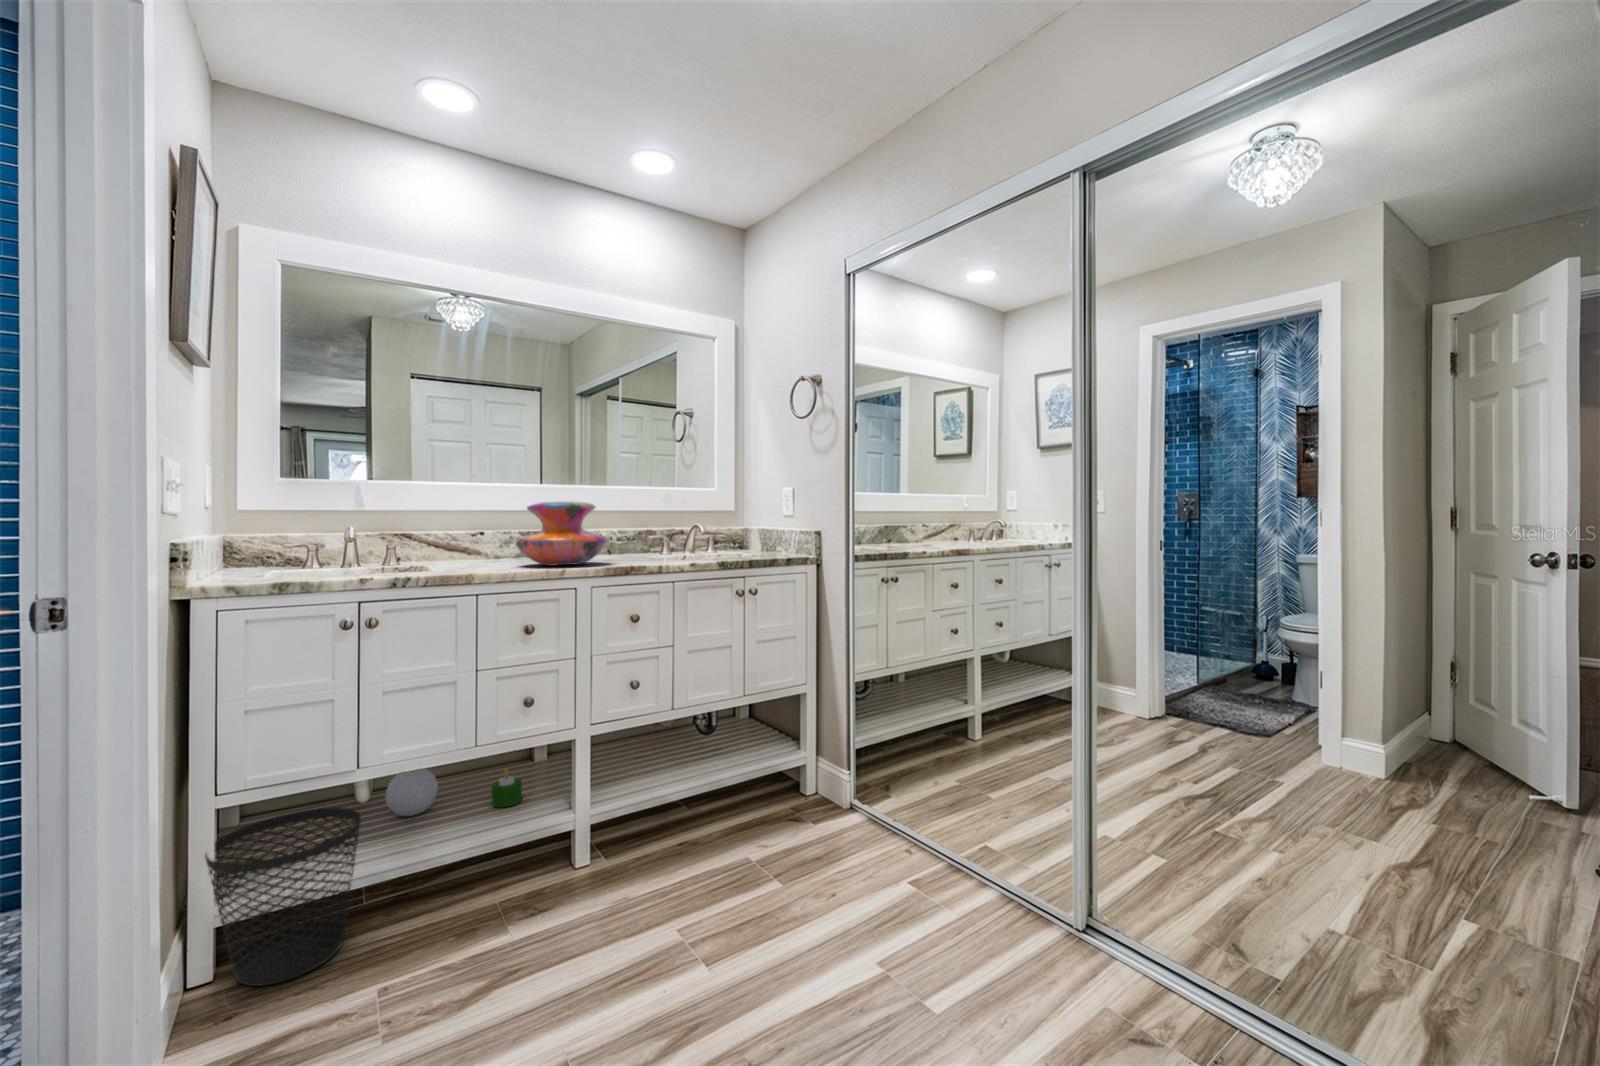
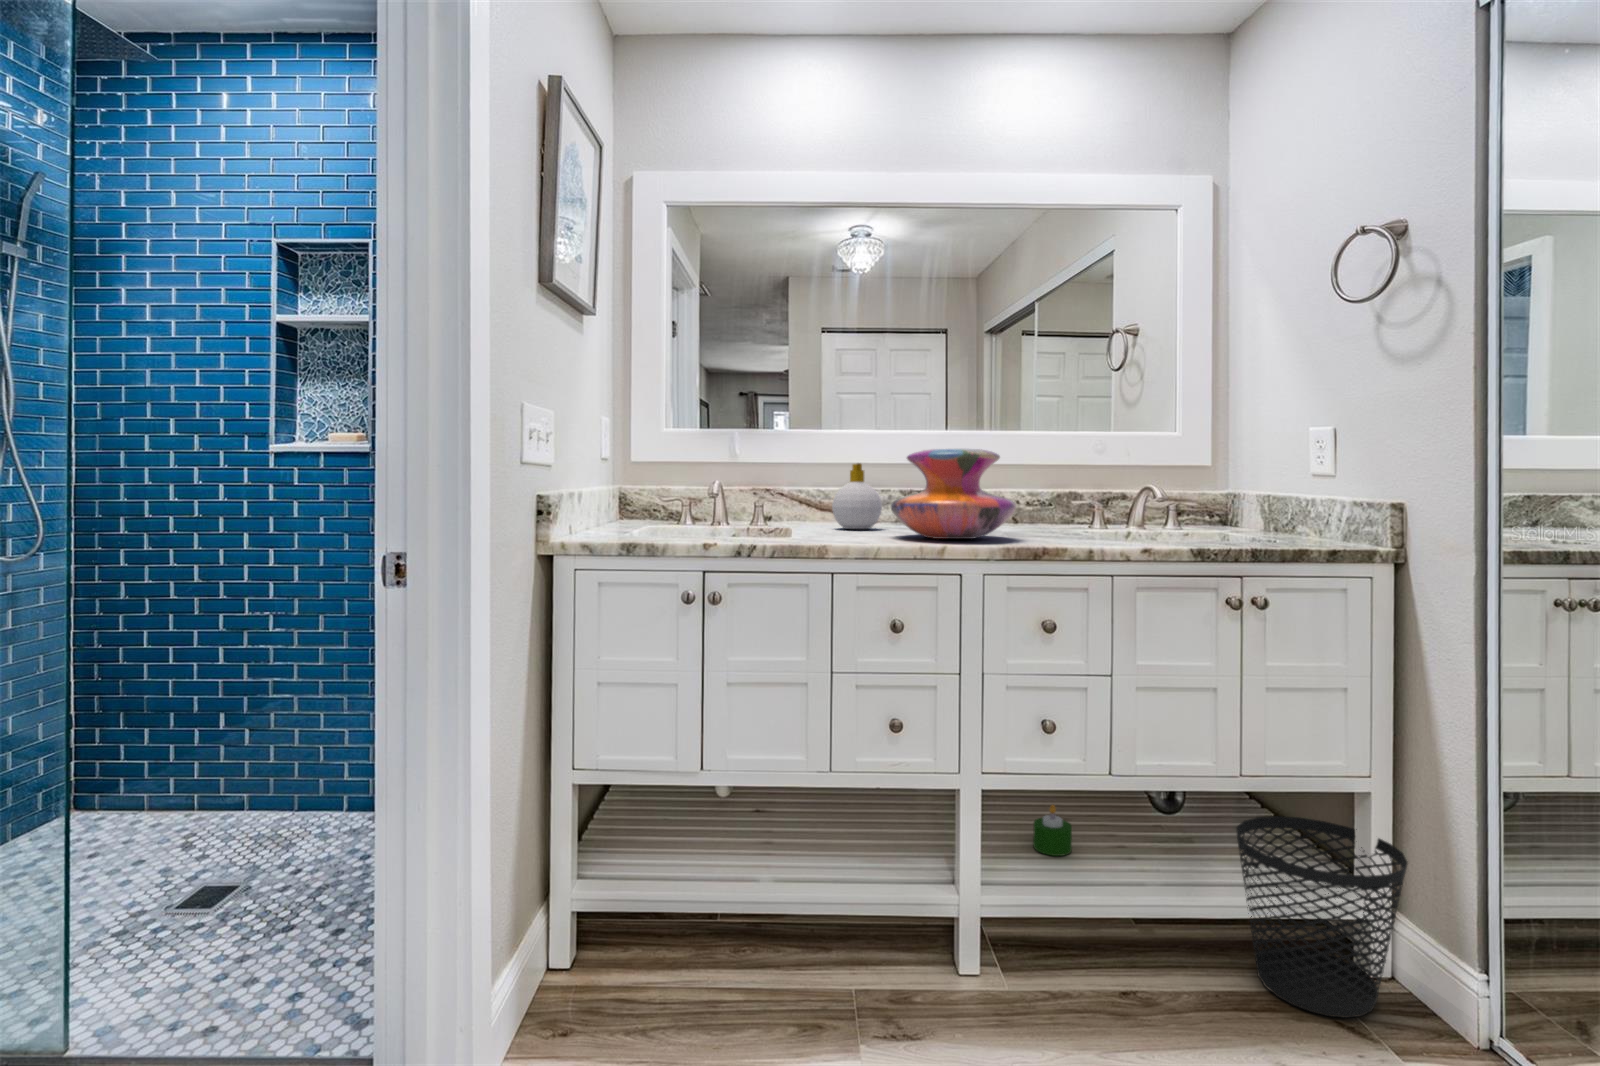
candle: present [491,768,522,807] -> present [1033,805,1072,856]
soap bottle: present [386,769,438,816] -> present [832,463,882,529]
wastebasket: present [205,807,361,986] -> present [1236,816,1408,1018]

